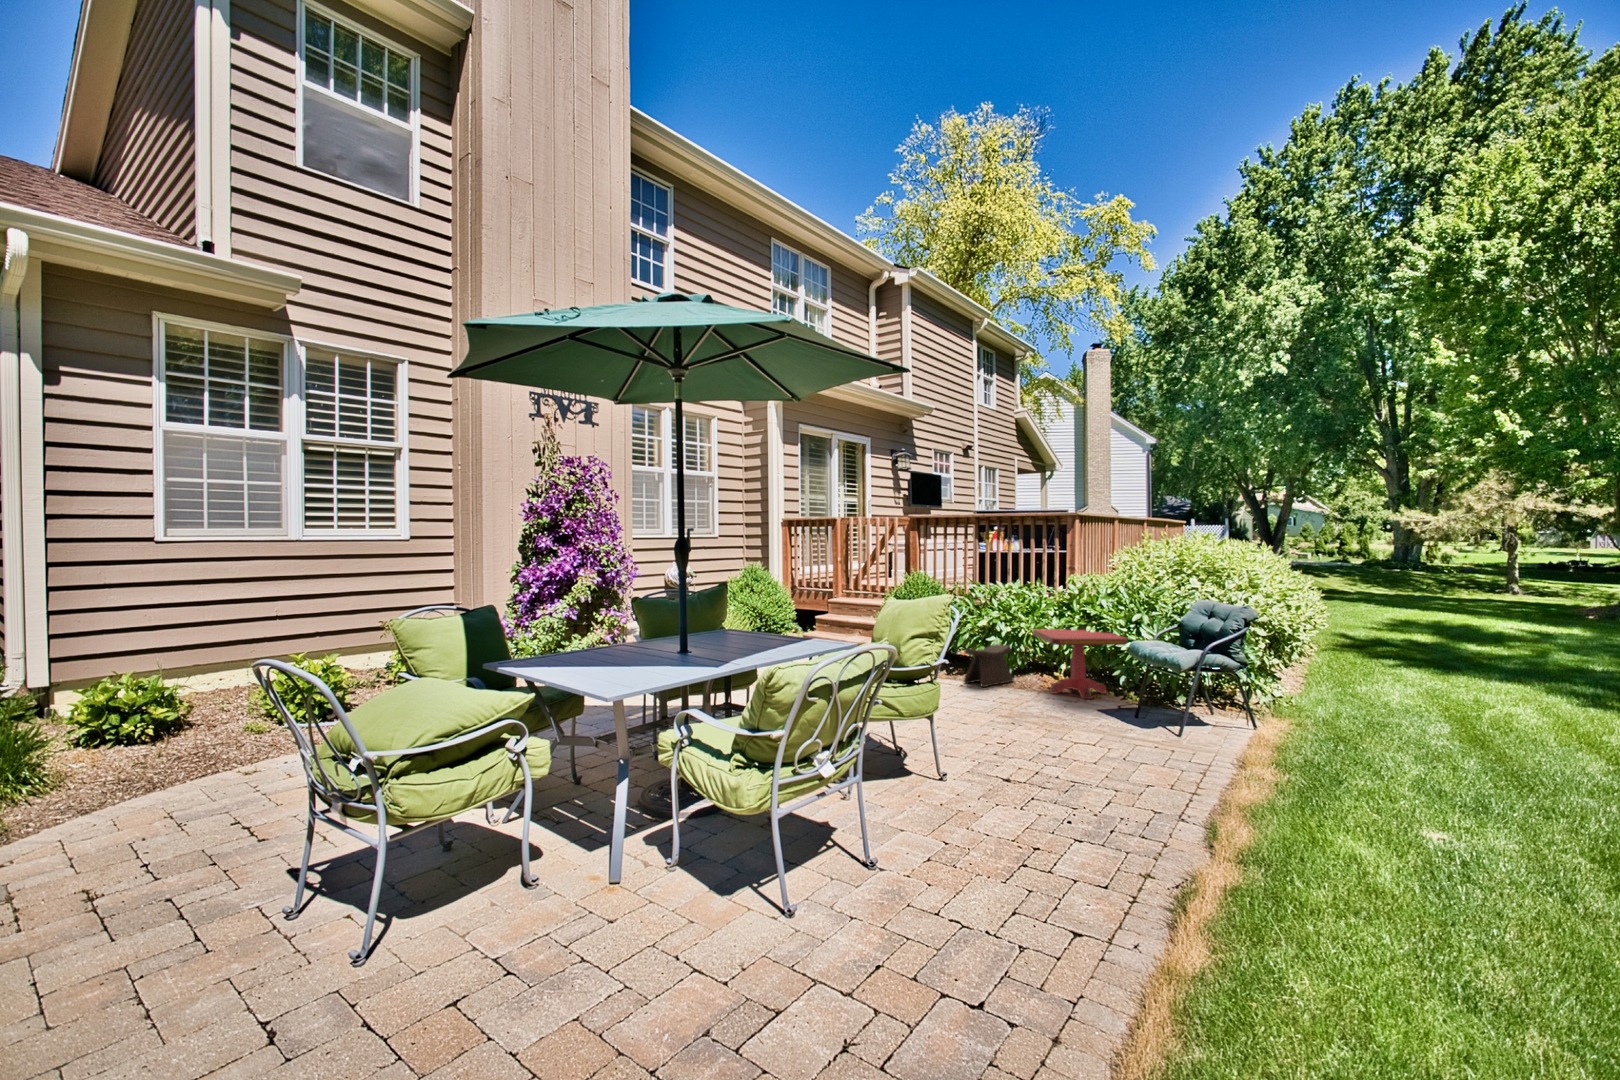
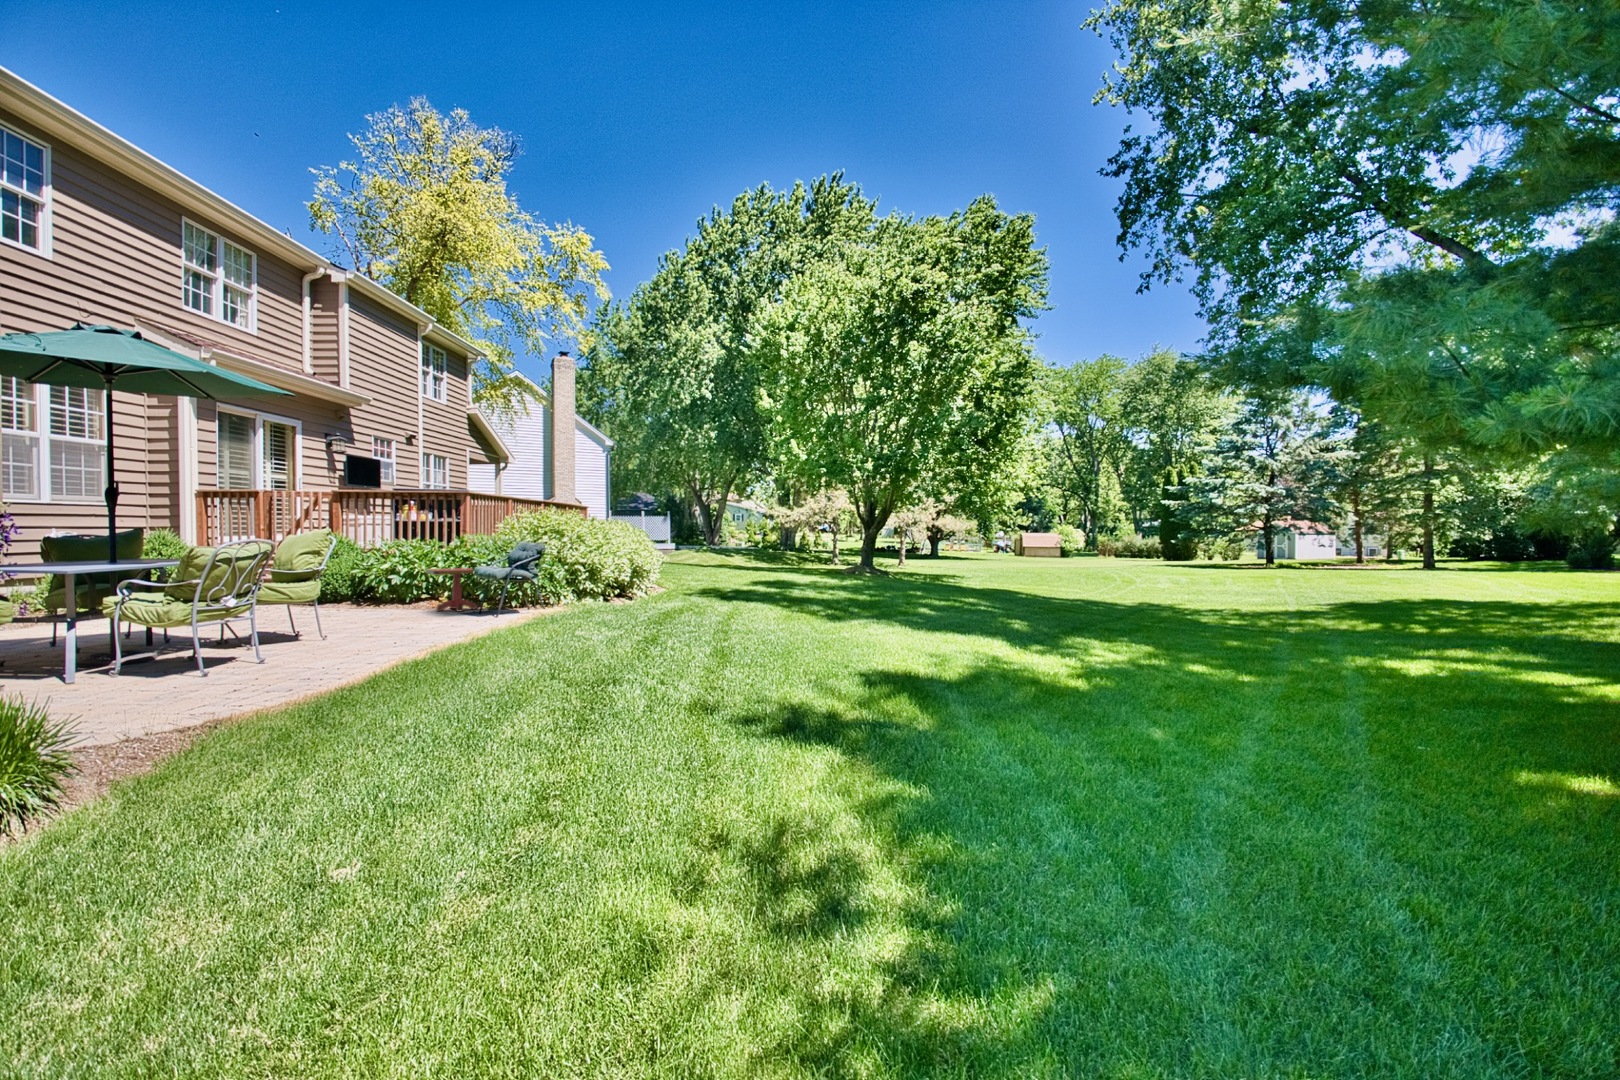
stool: present [964,644,1014,687] -> none [369,582,412,612]

